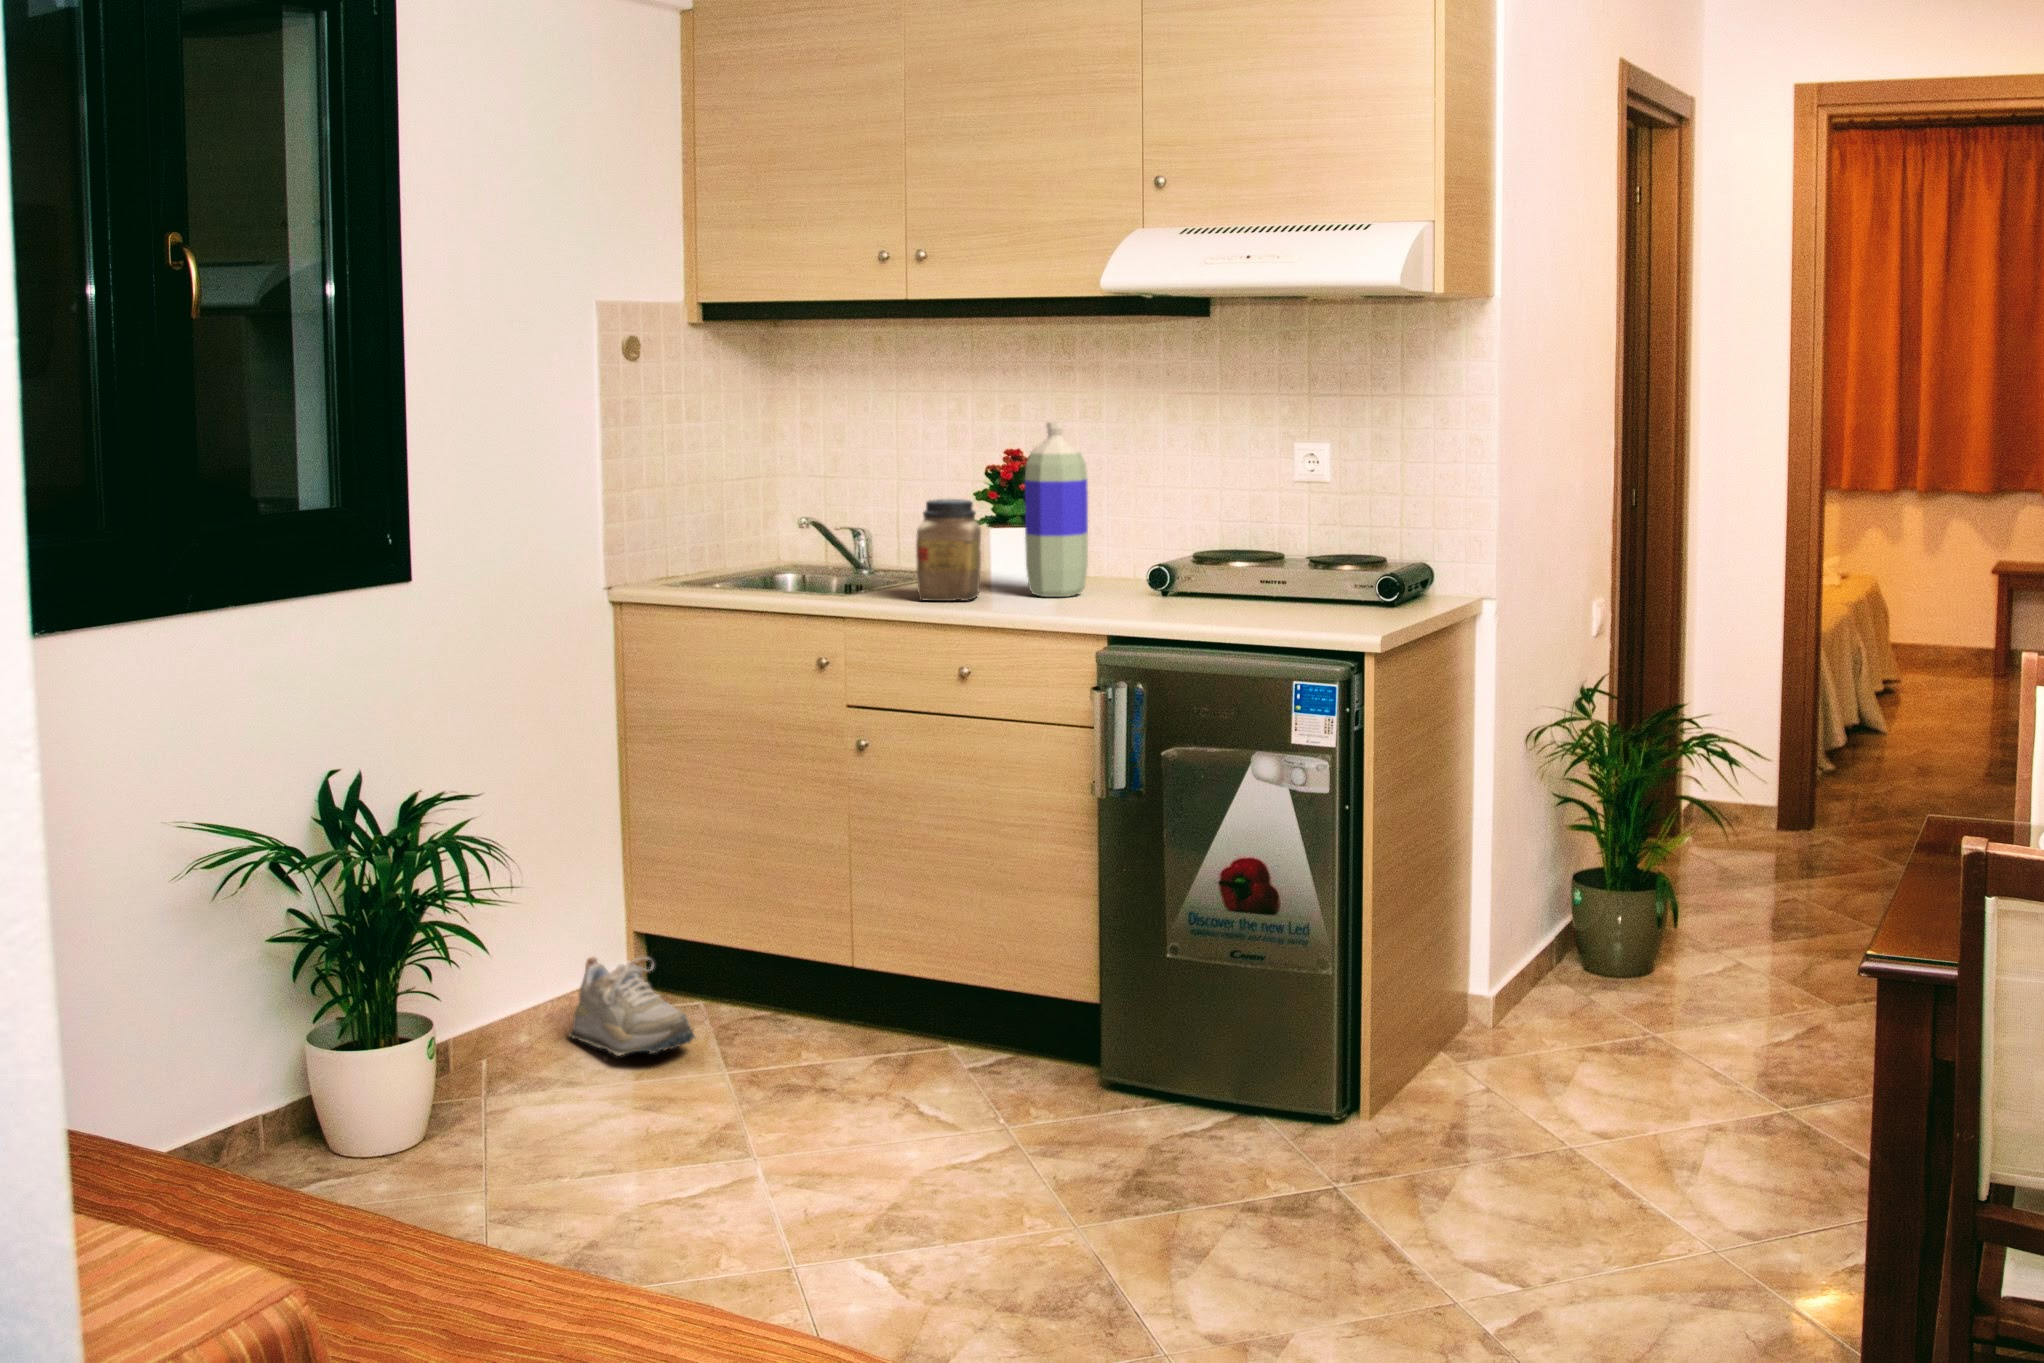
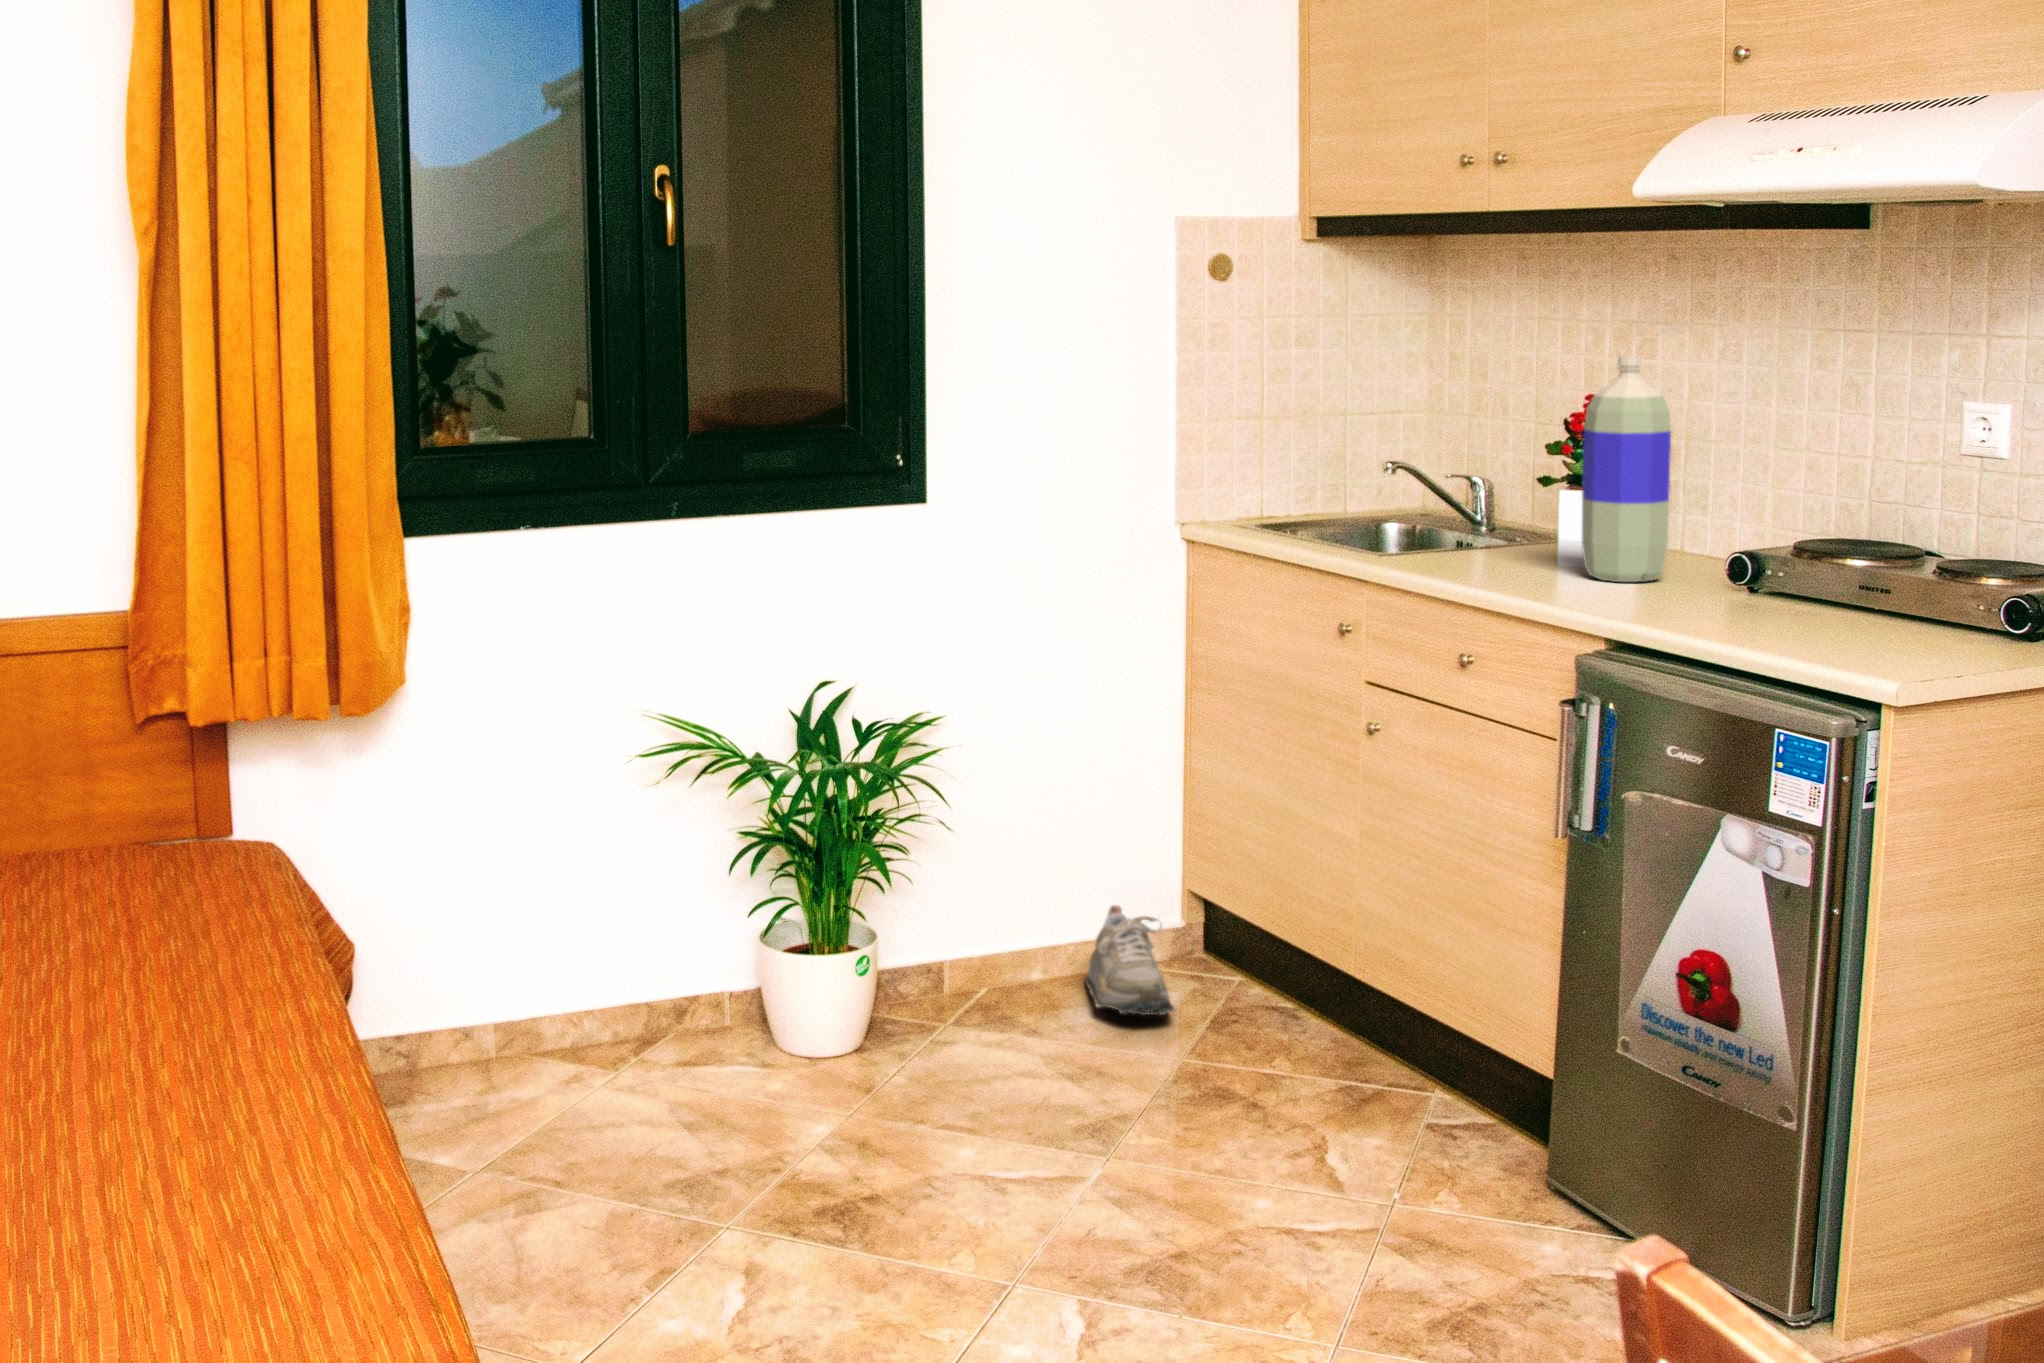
jar: present [916,499,981,601] -> none [1438,449,1531,574]

